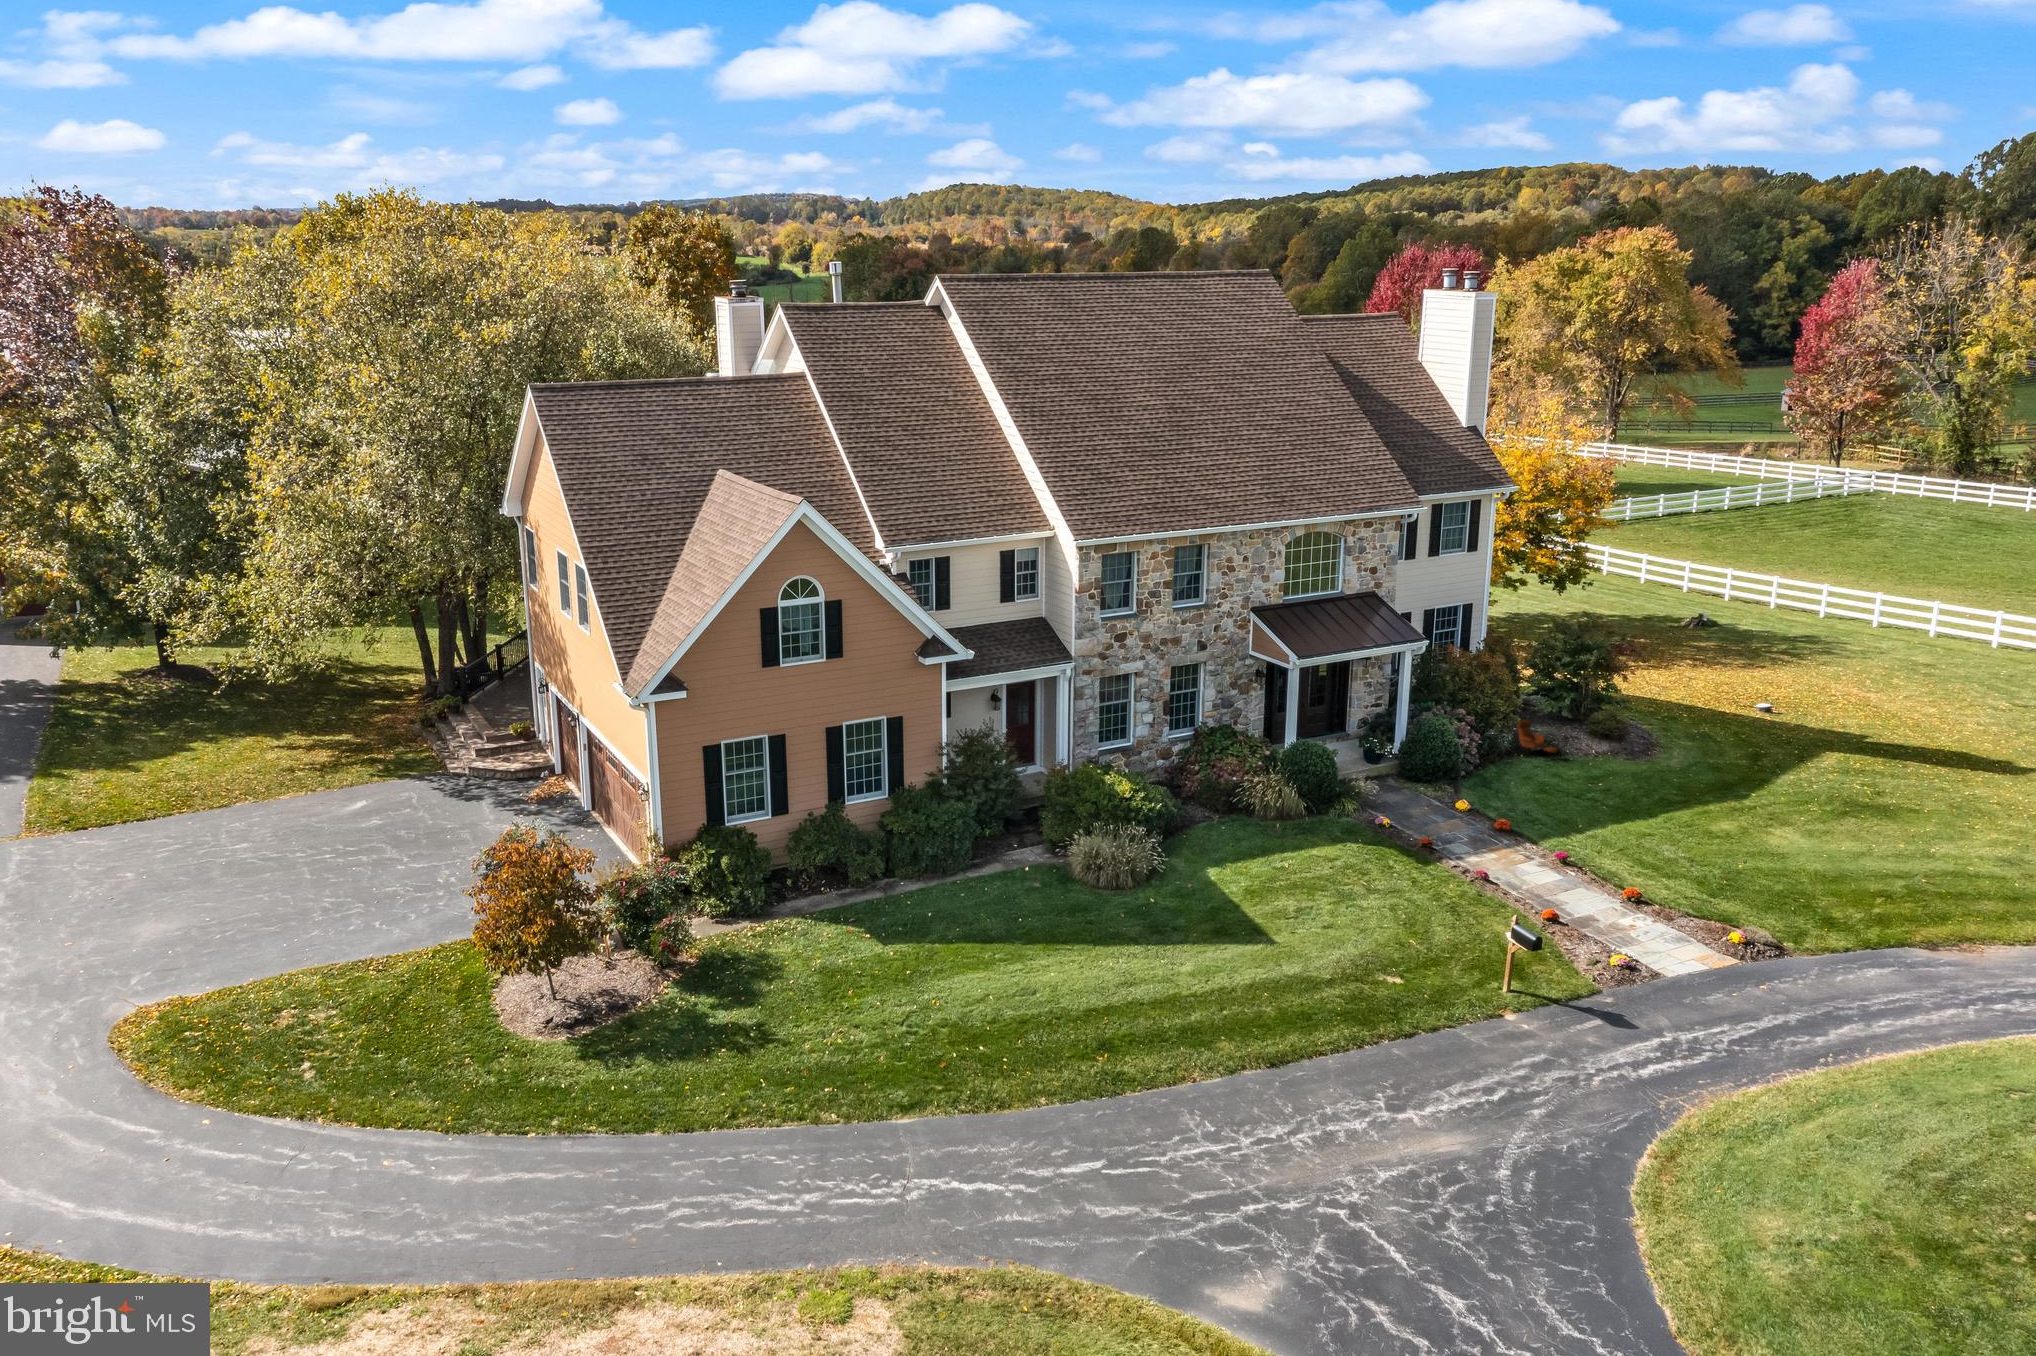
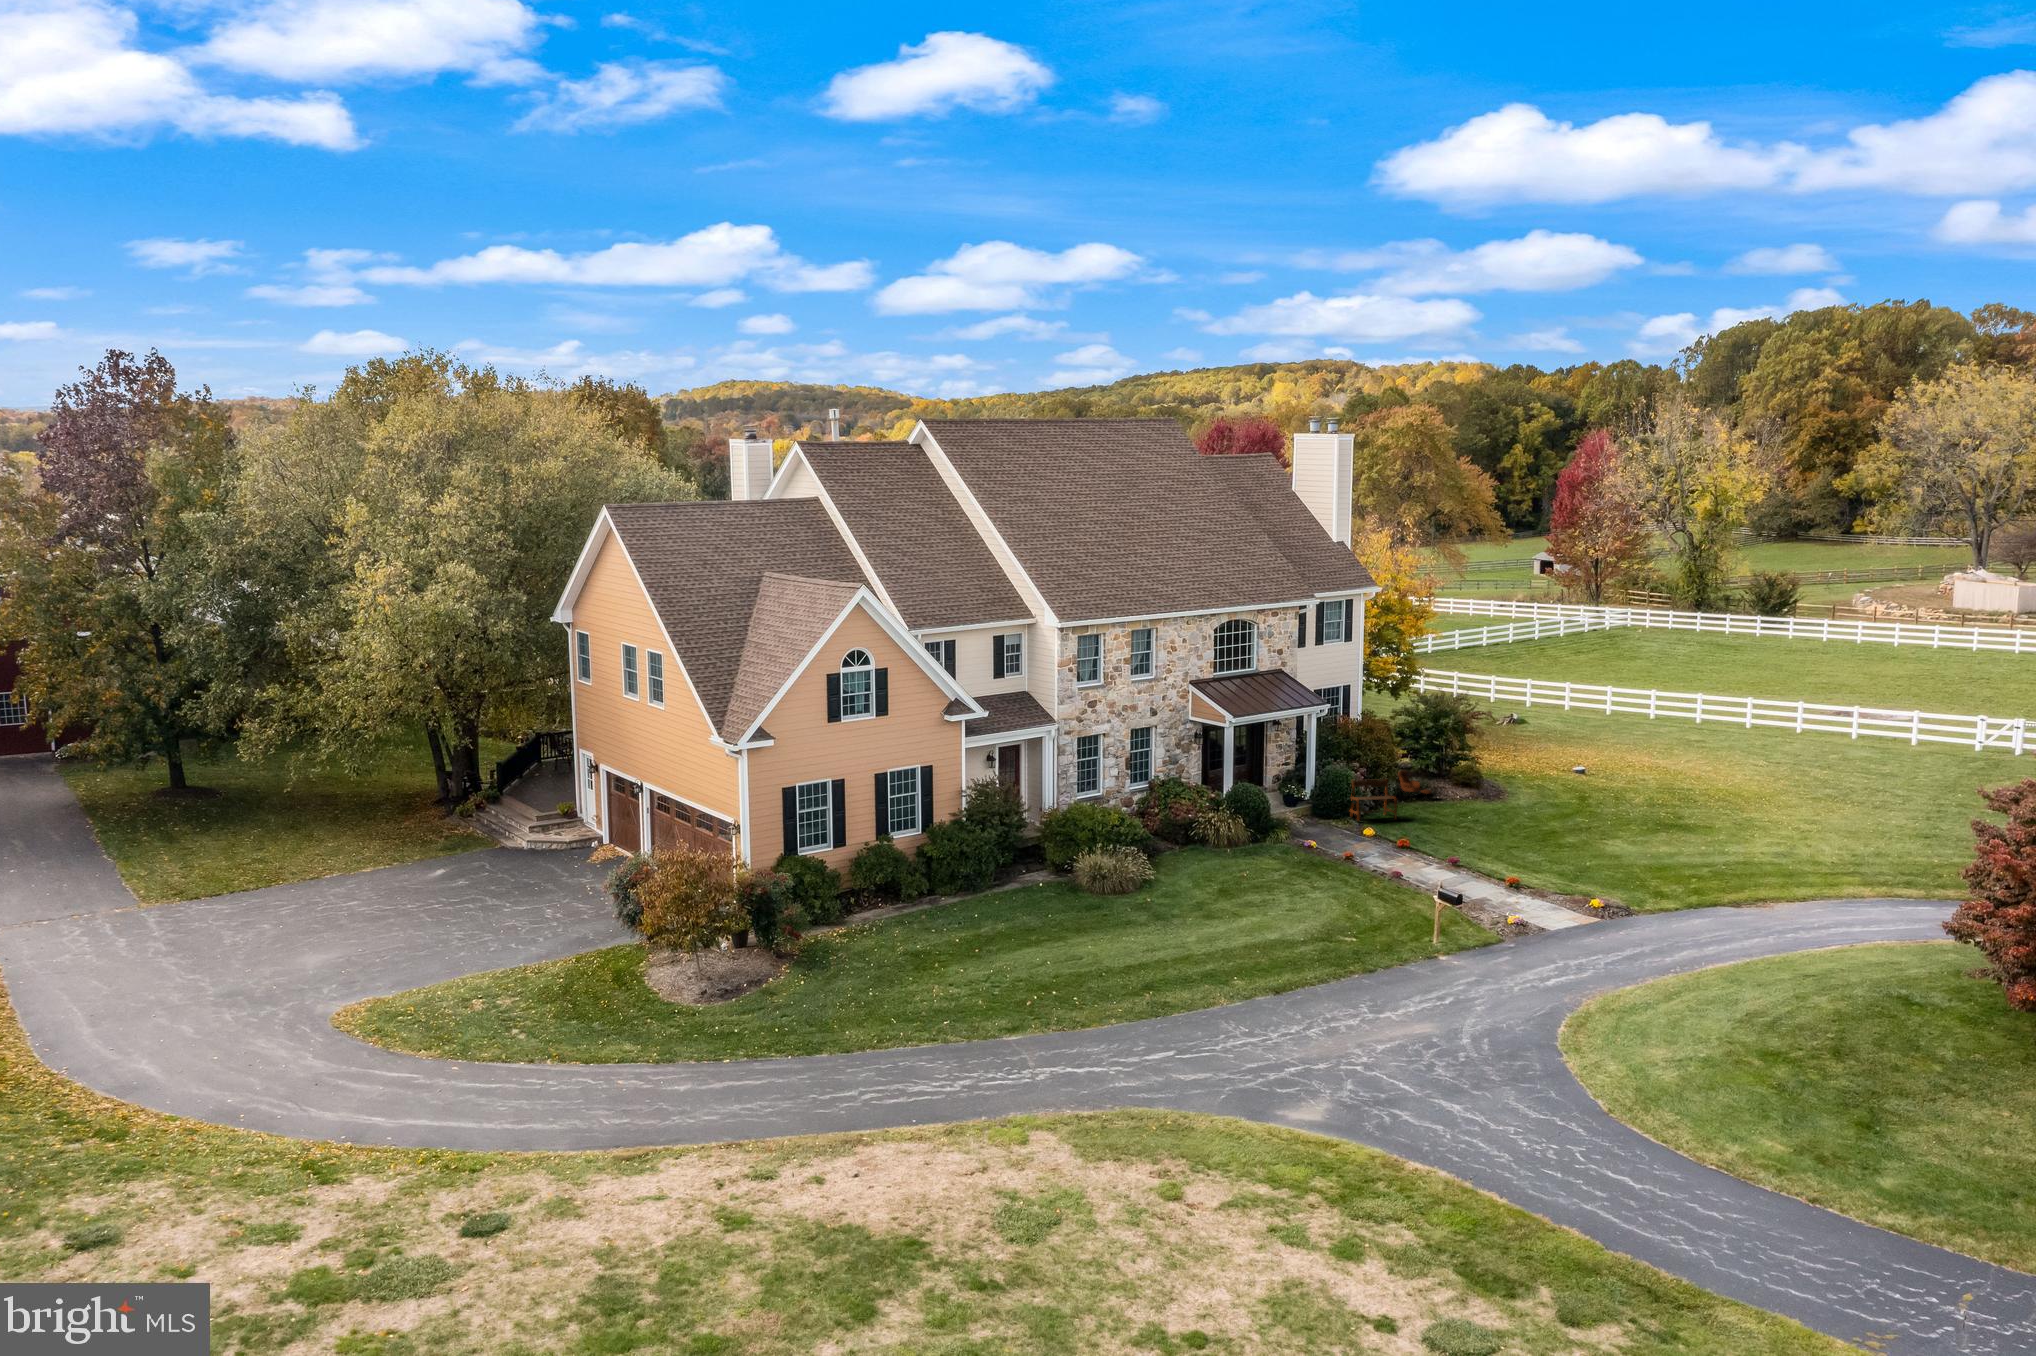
bench: none [1446,736,1506,789] -> present [1350,779,1397,821]

